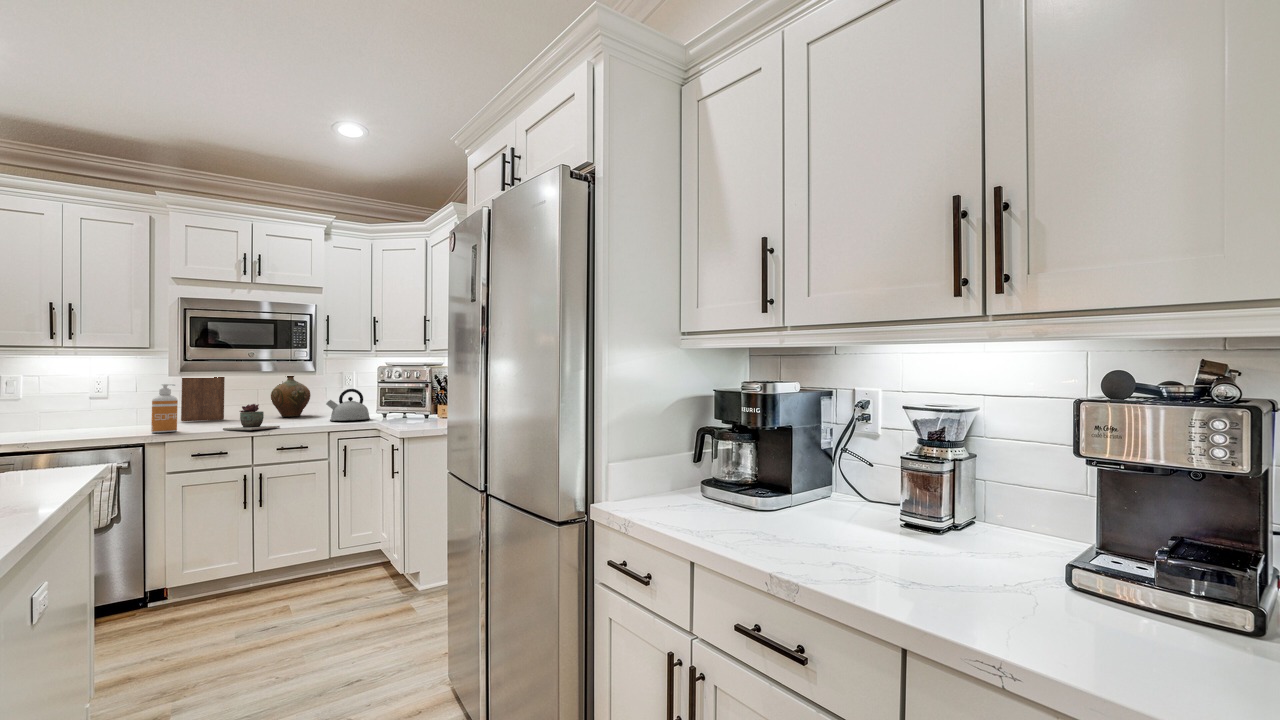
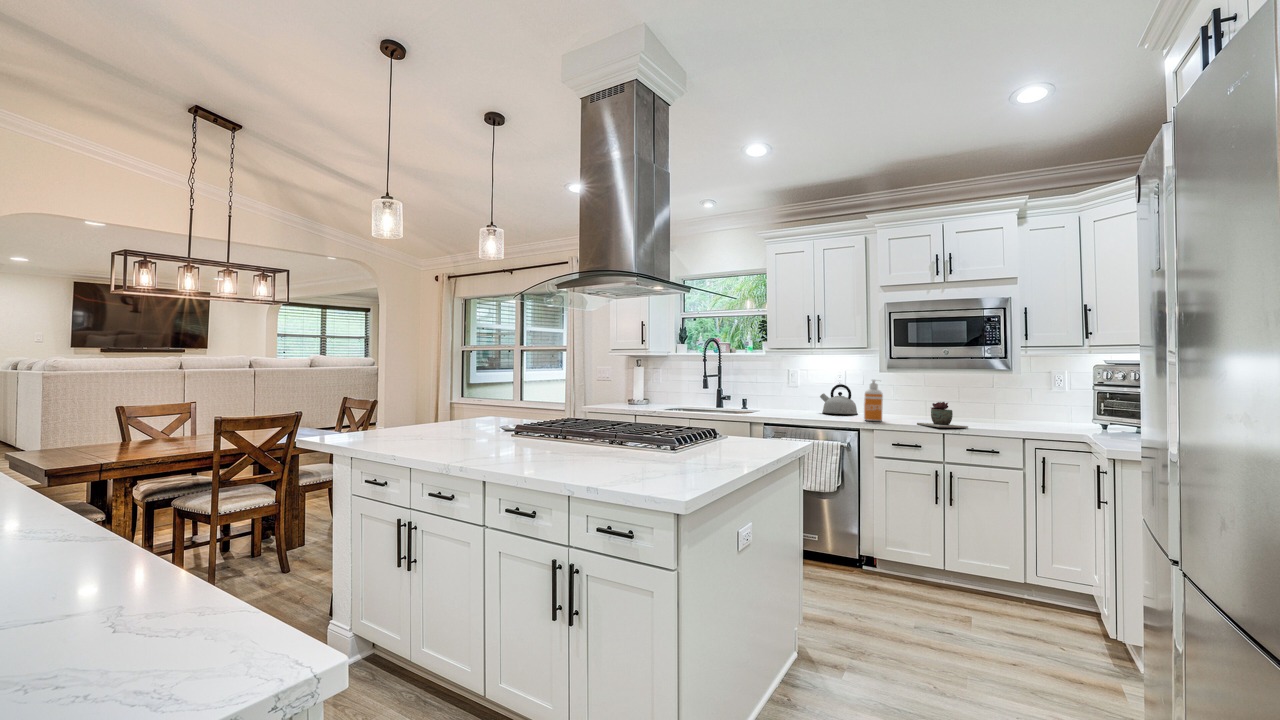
ceramic jug: present [271,376,310,417] -> none [968,370,1009,418]
cutting board: present [181,377,225,421] -> none [891,361,926,415]
kettle: present [326,389,370,421] -> present [820,384,858,414]

